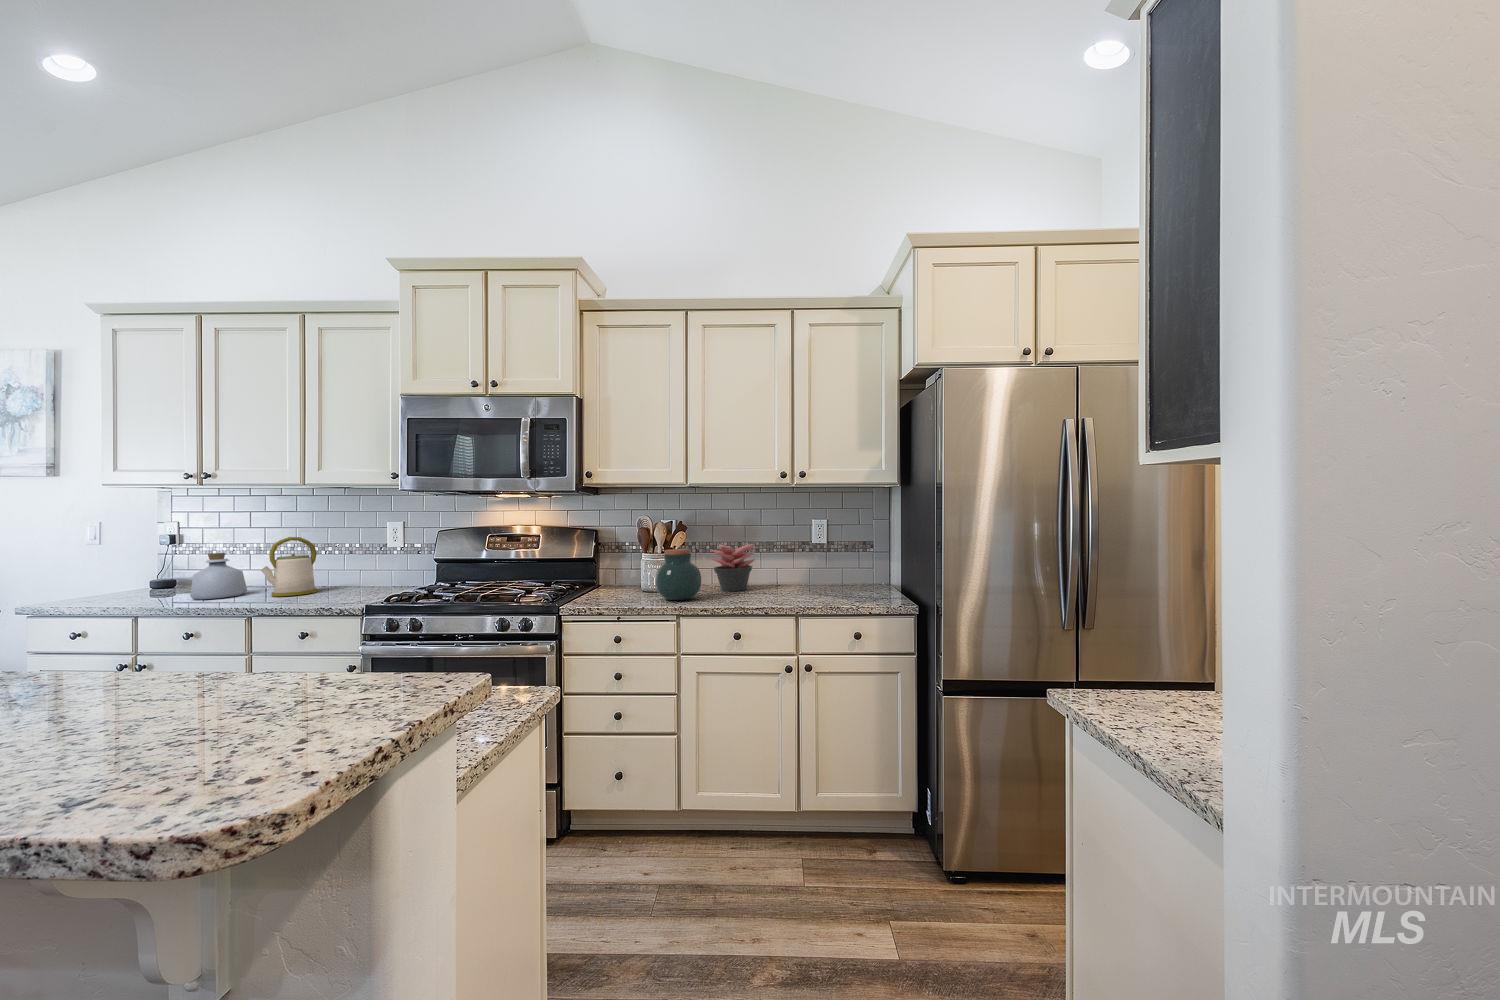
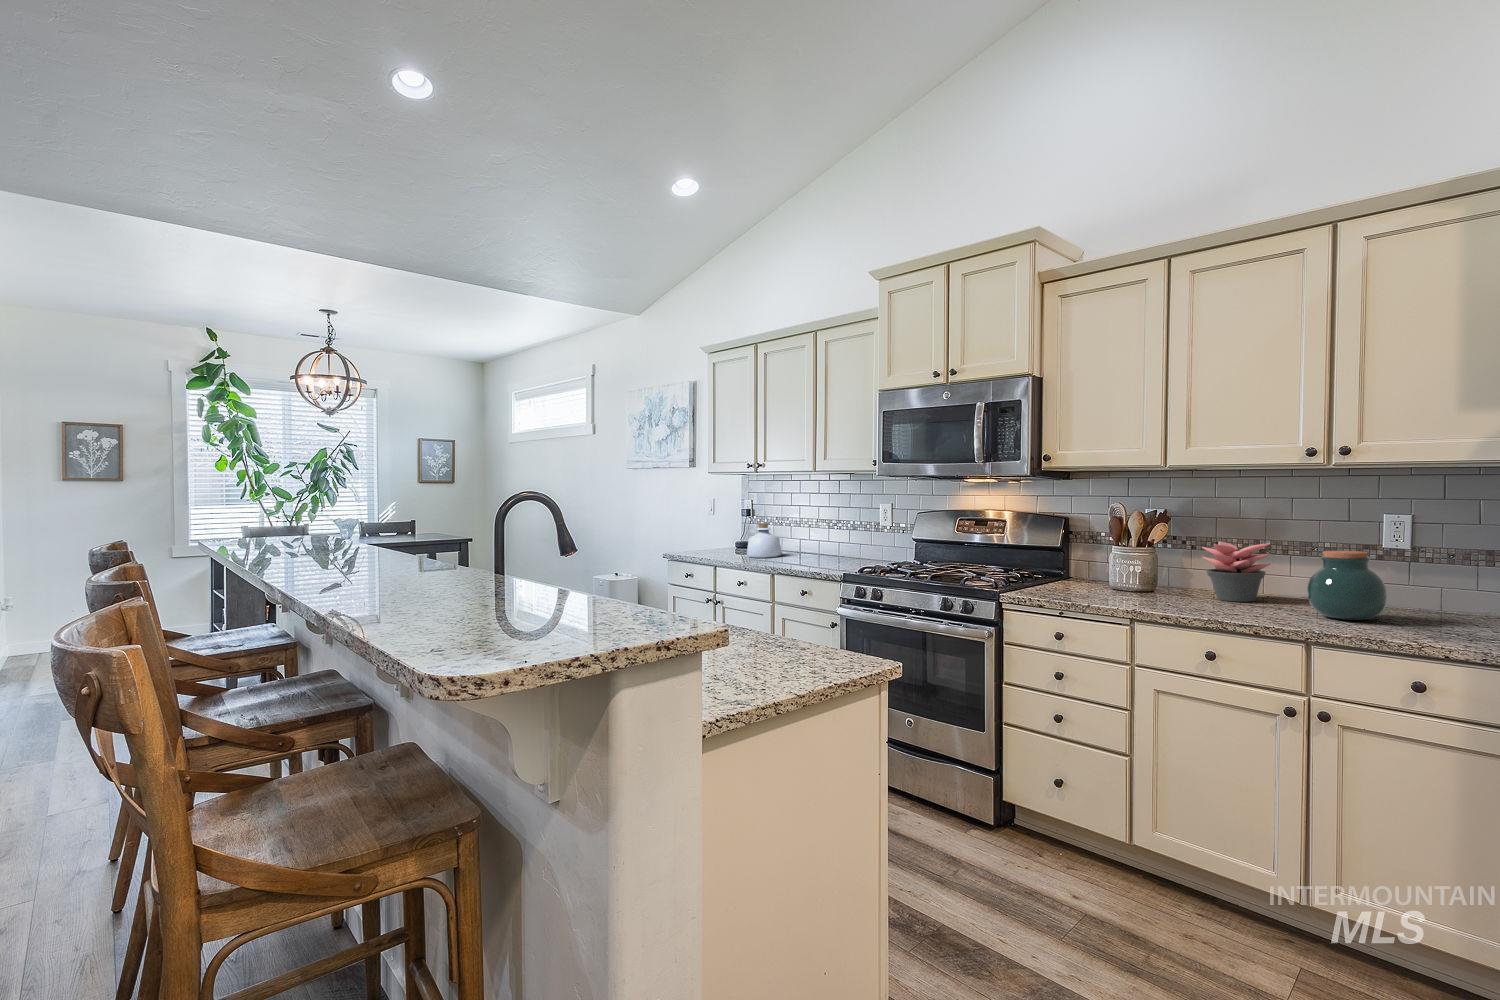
kettle: present [261,537,317,596] -> none [787,513,825,560]
jar: present [656,549,701,600] -> present [1307,551,1387,620]

